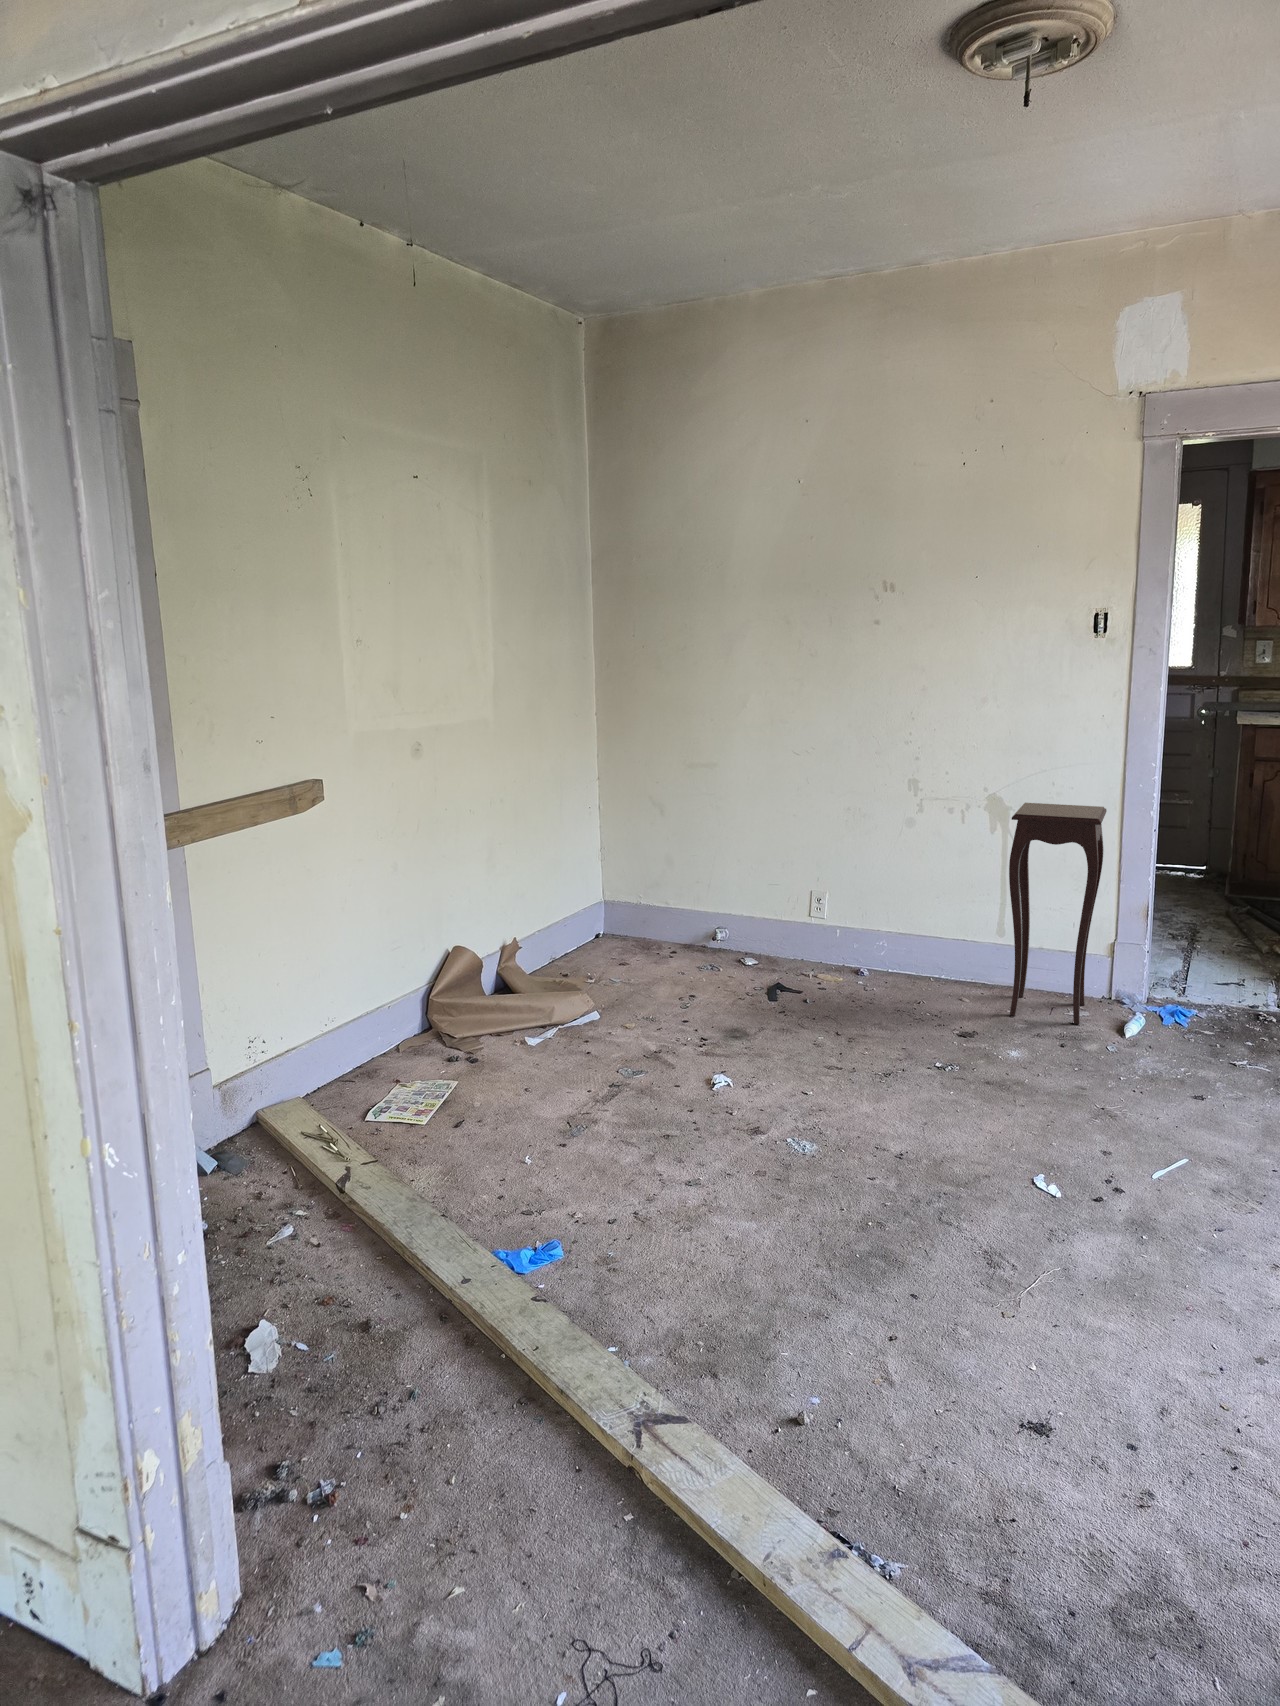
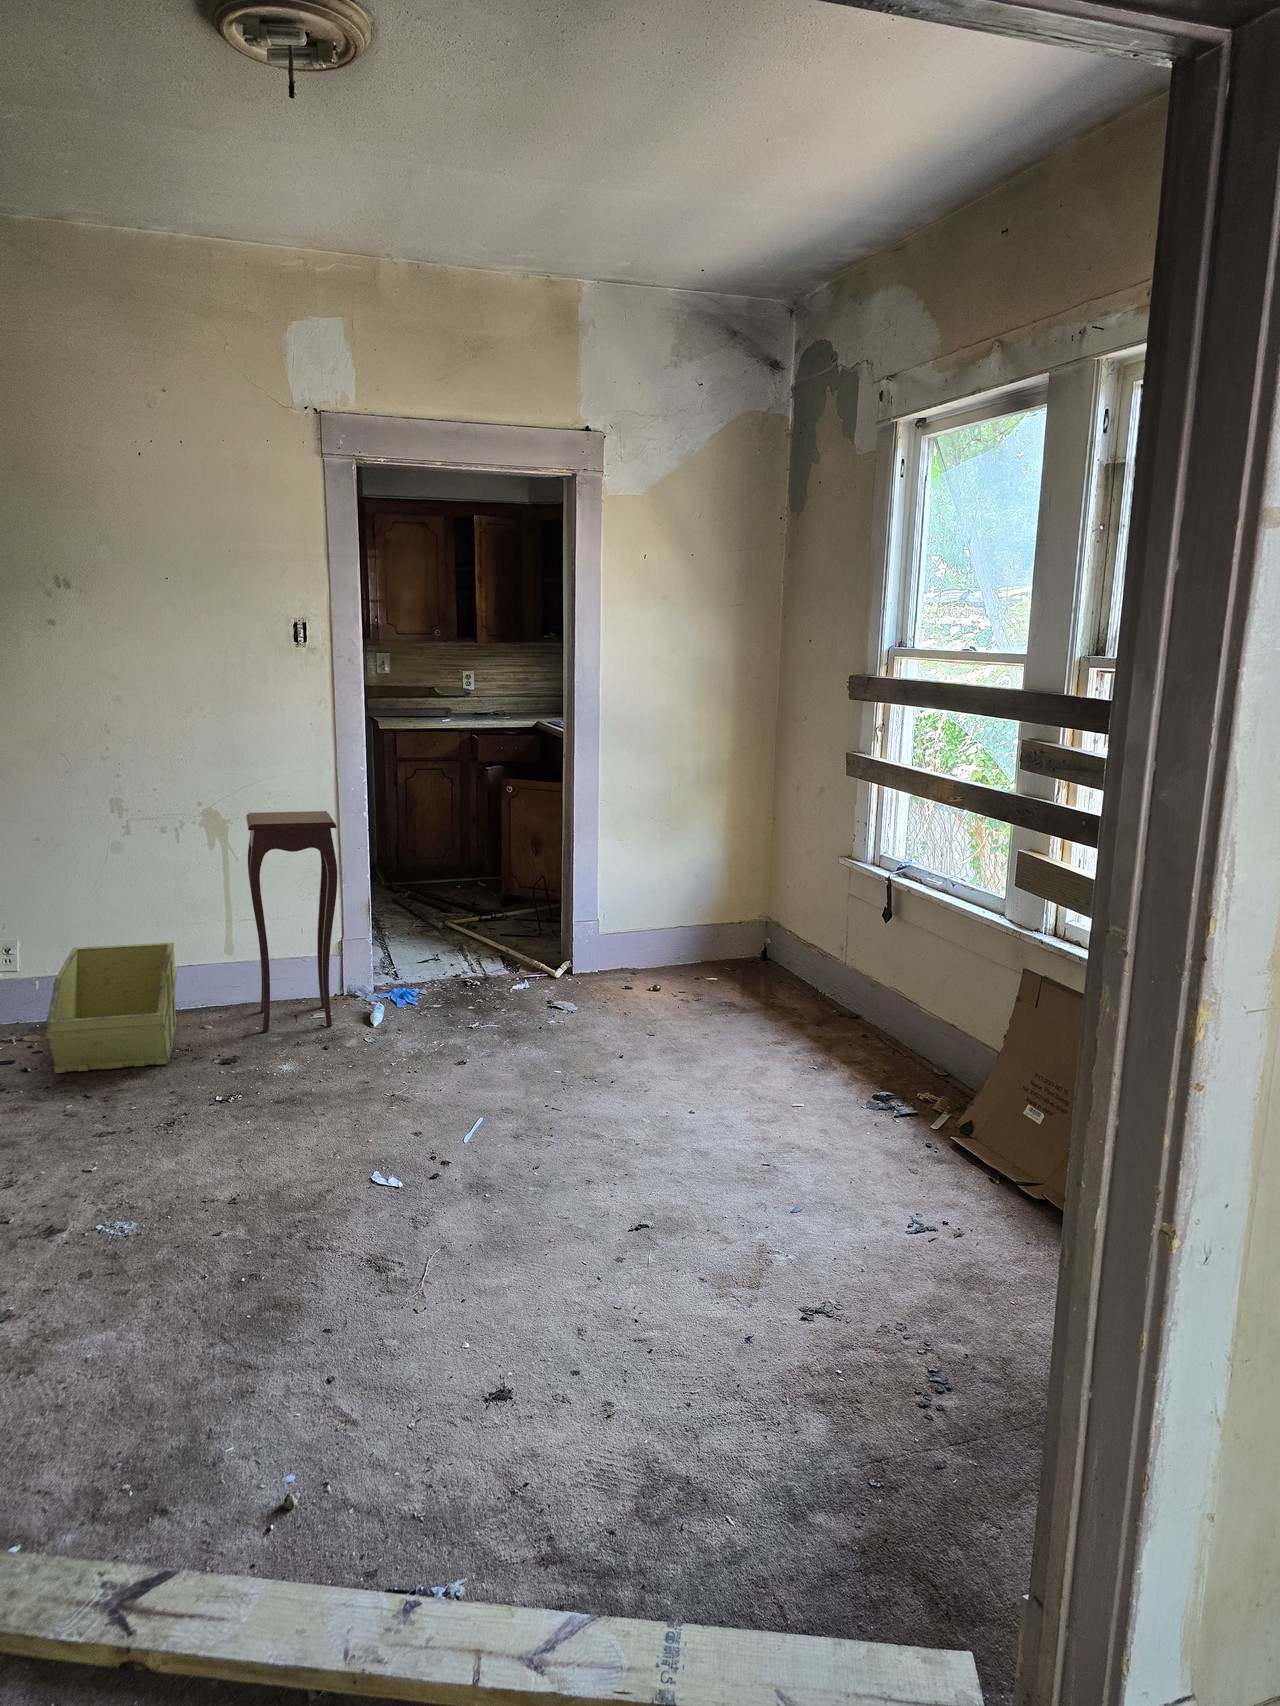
storage bin: none [815,908,946,1024] -> present [45,943,177,1073]

